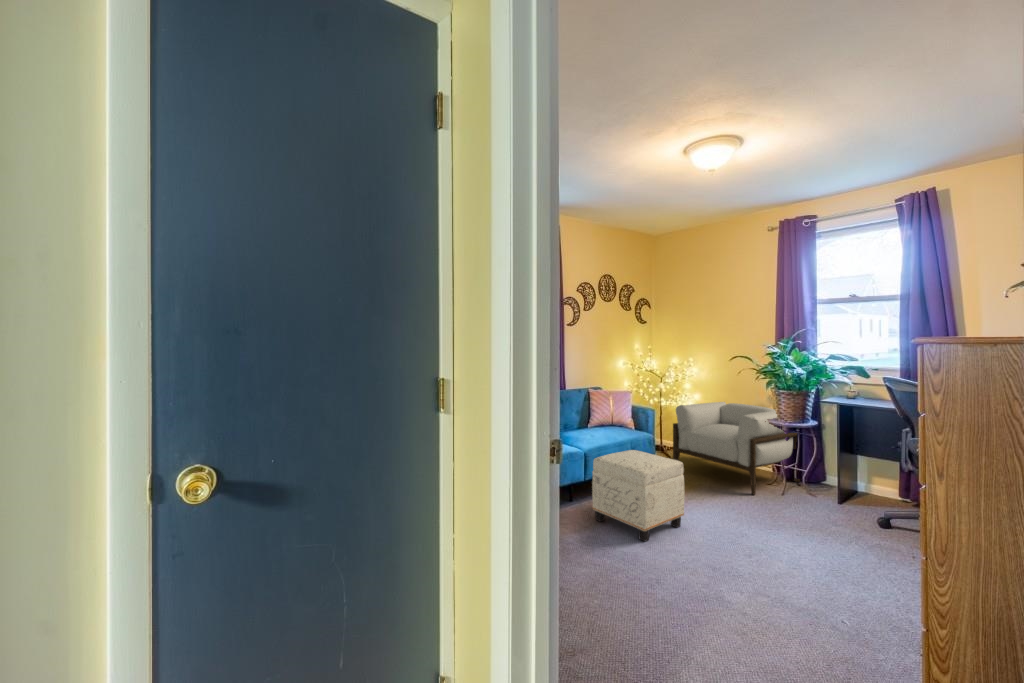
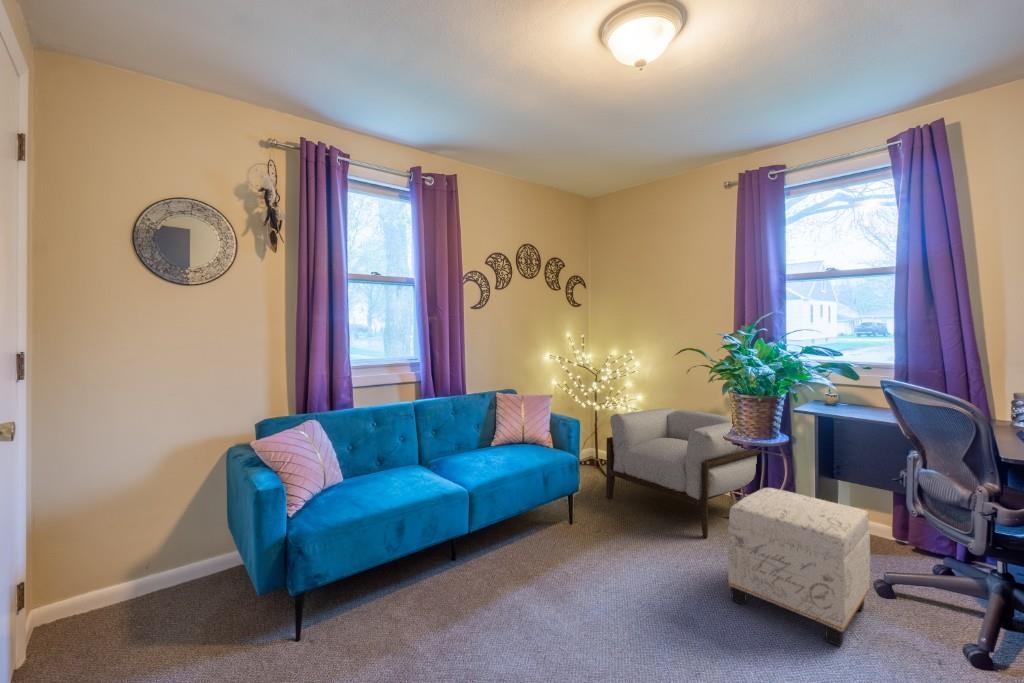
ottoman: present [592,450,684,541] -> present [728,488,870,646]

